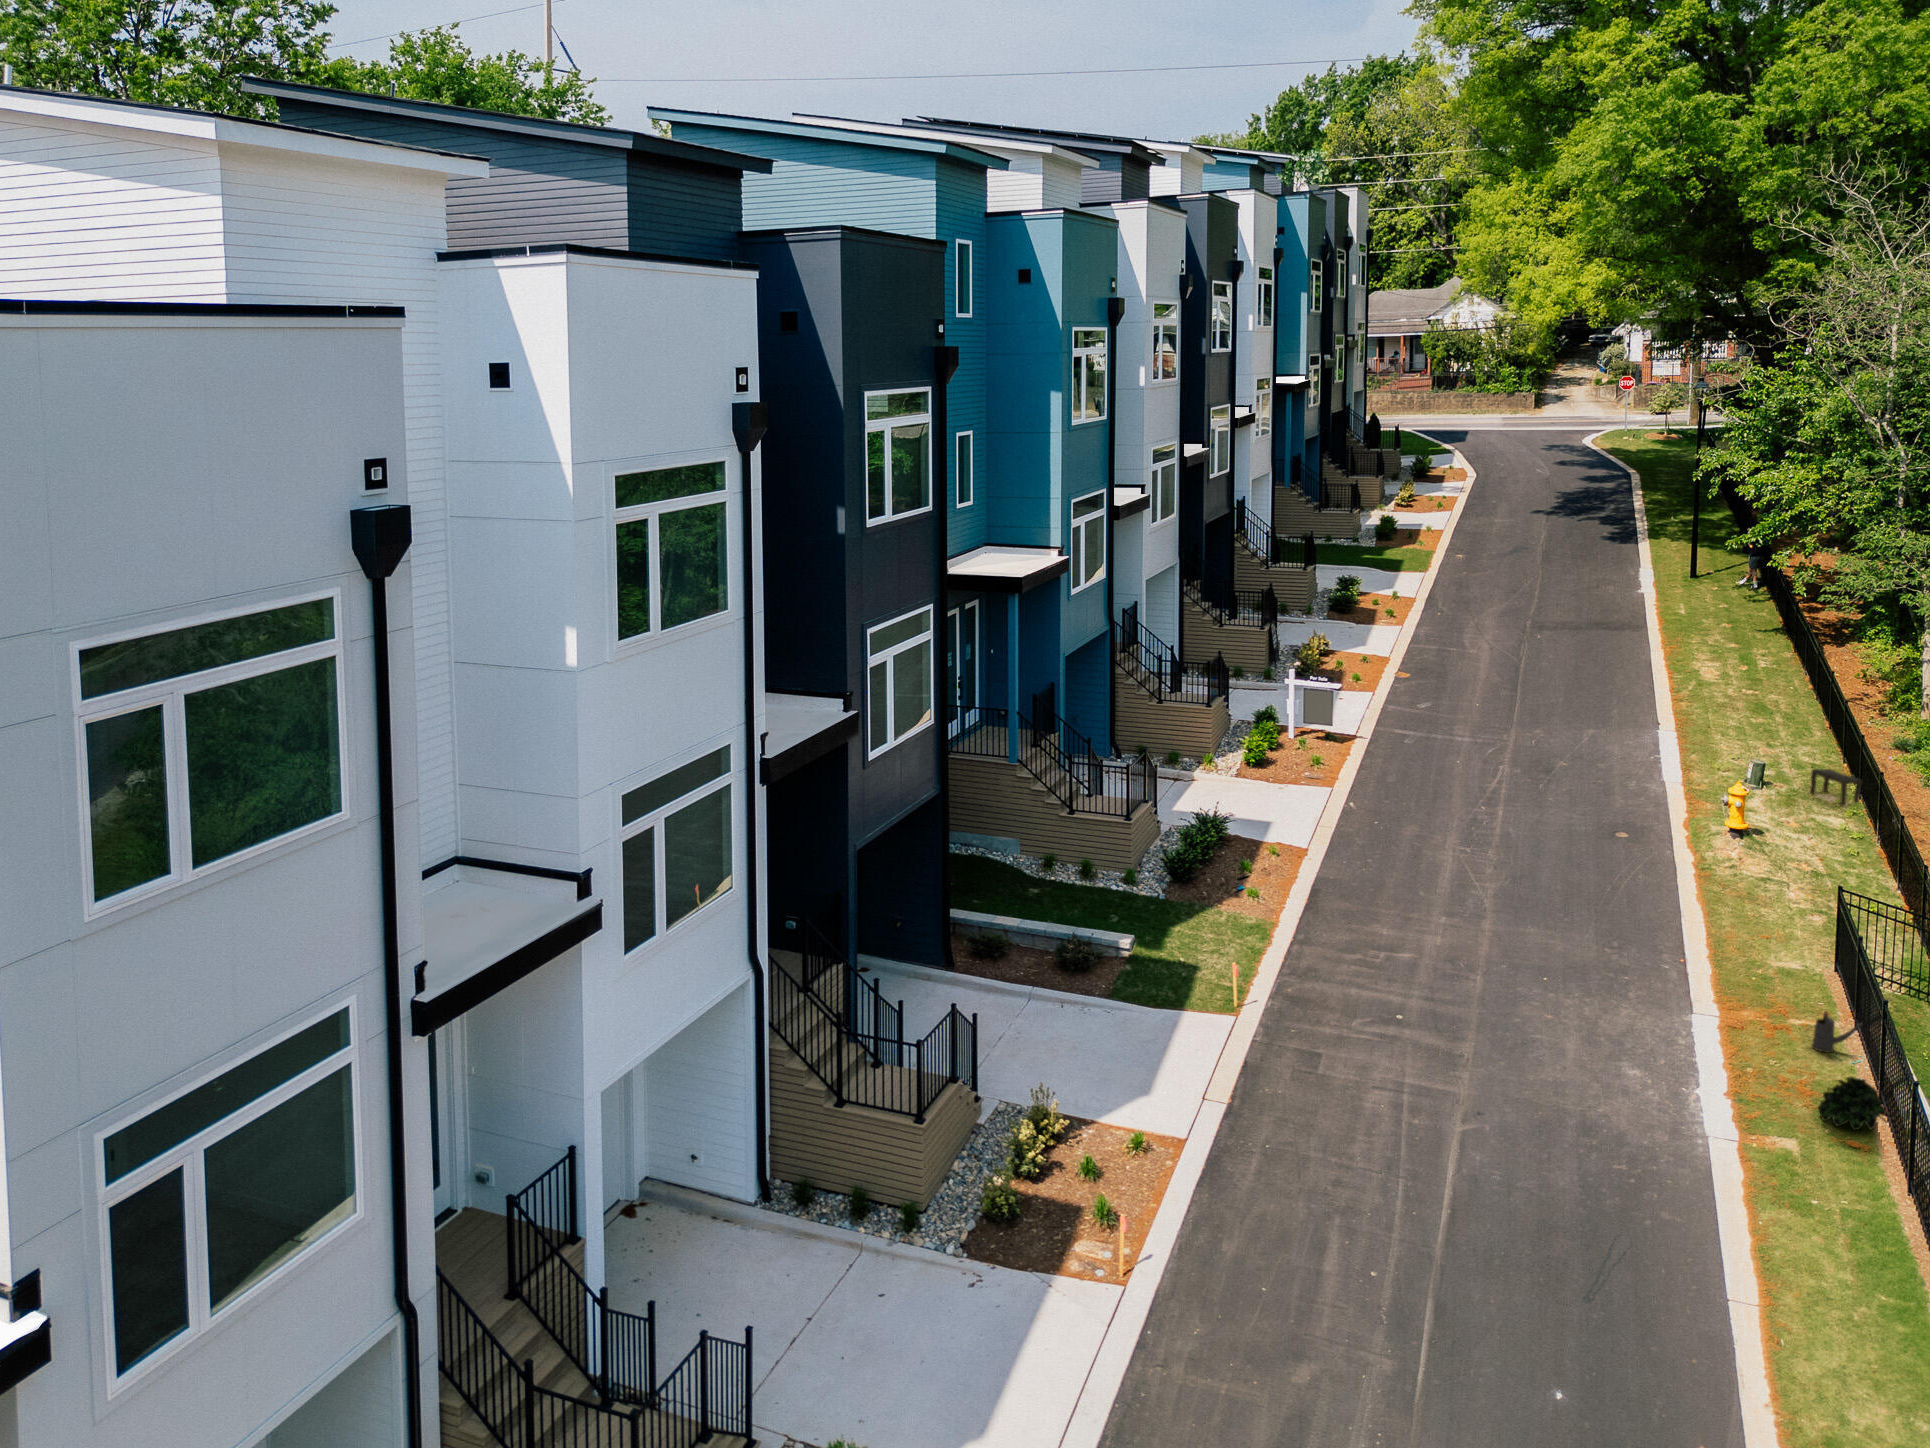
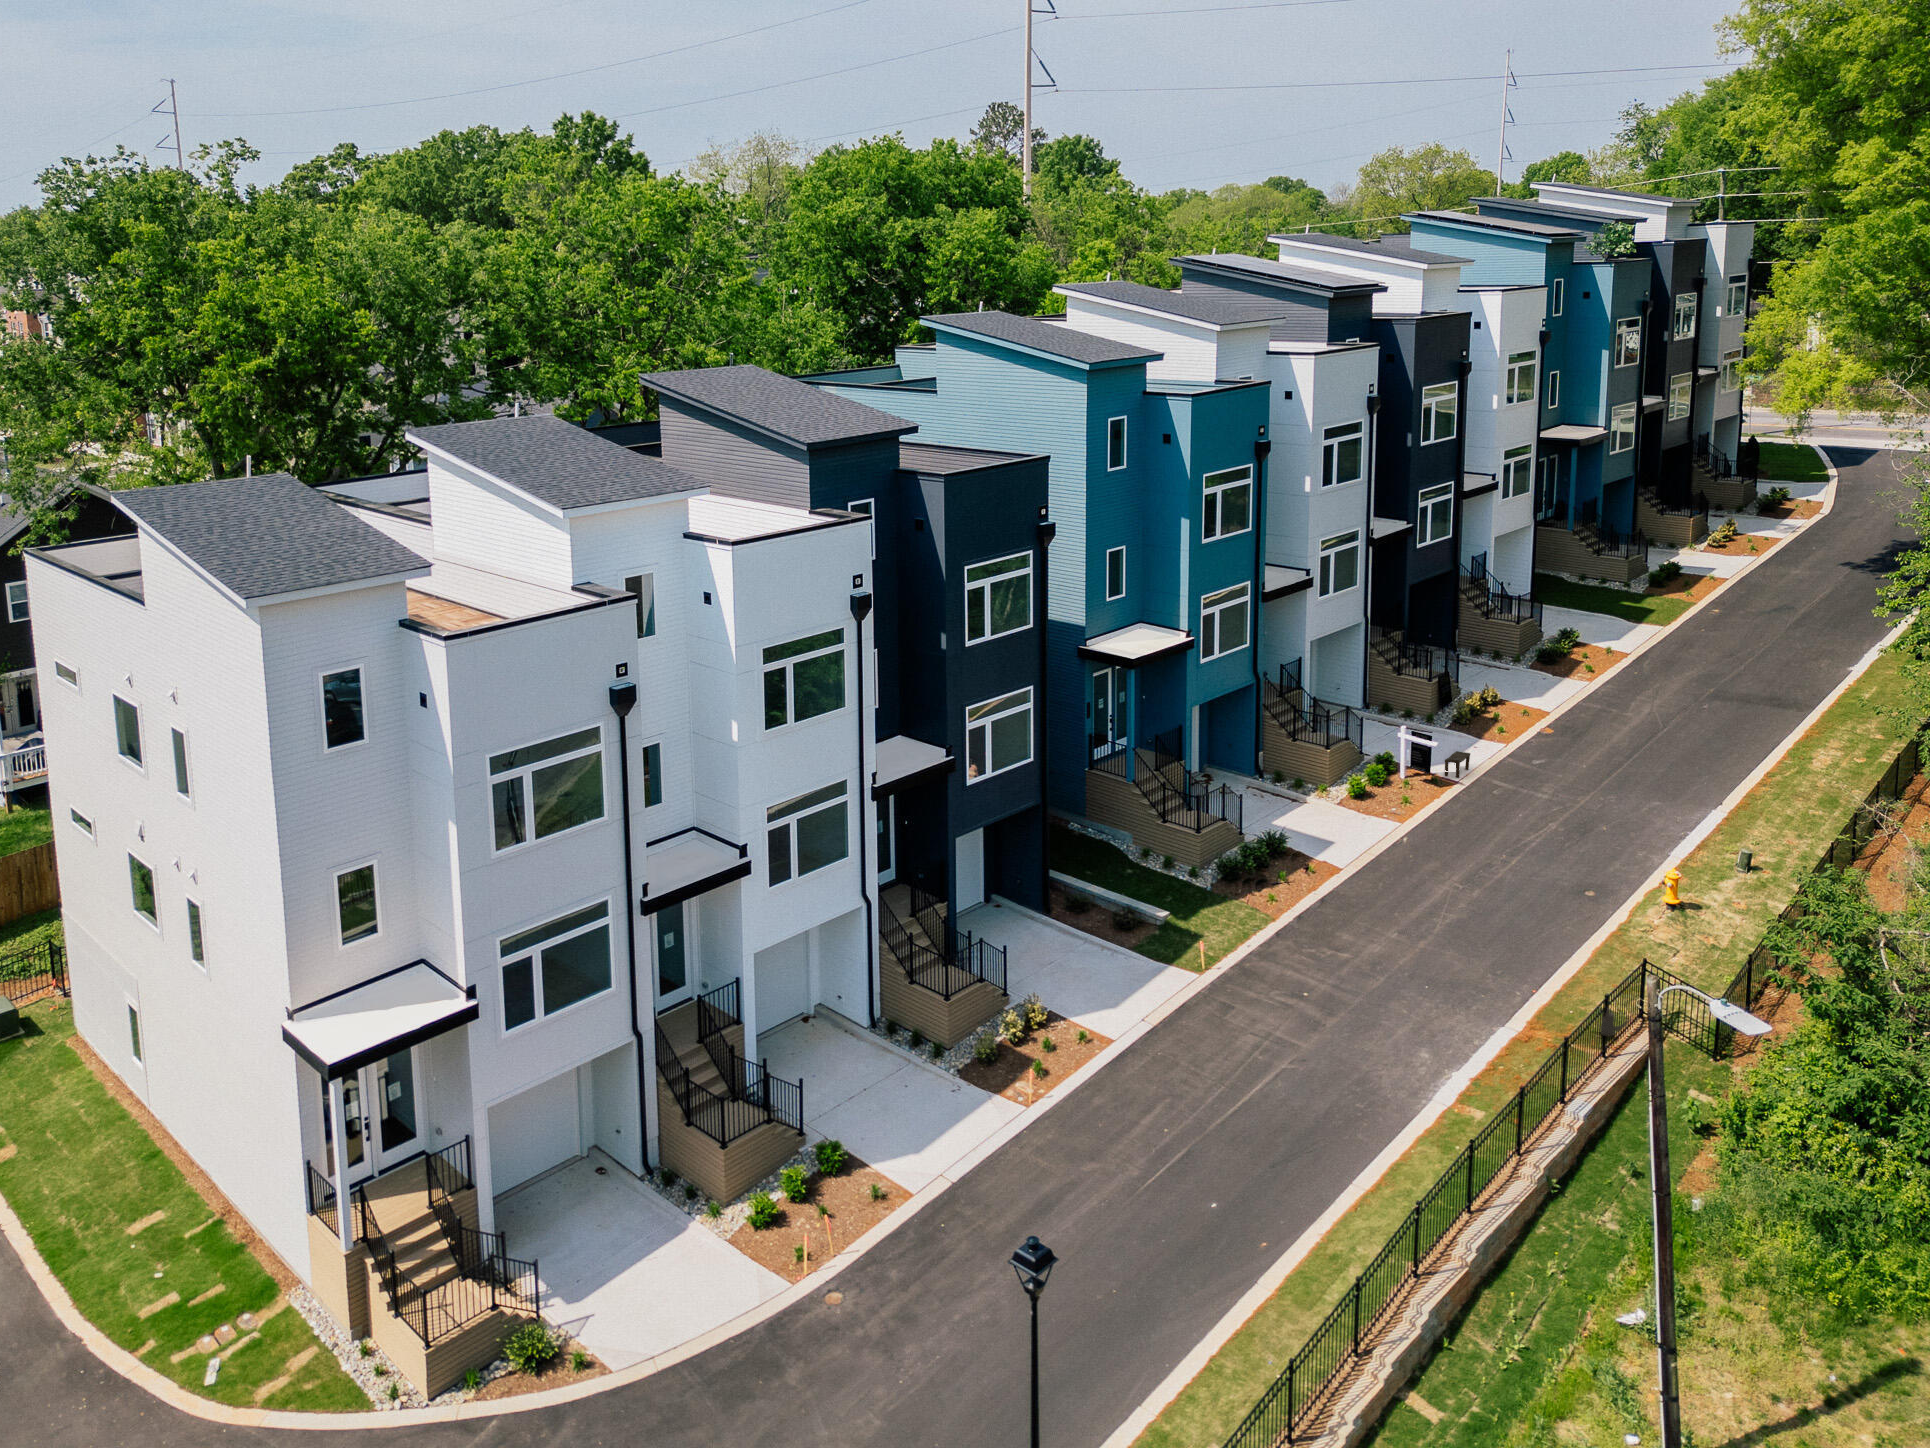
bench: present [1810,769,1863,806] -> present [1445,751,1470,778]
potted plant: present [1818,1077,1889,1130] -> none [1550,1048,1594,1083]

